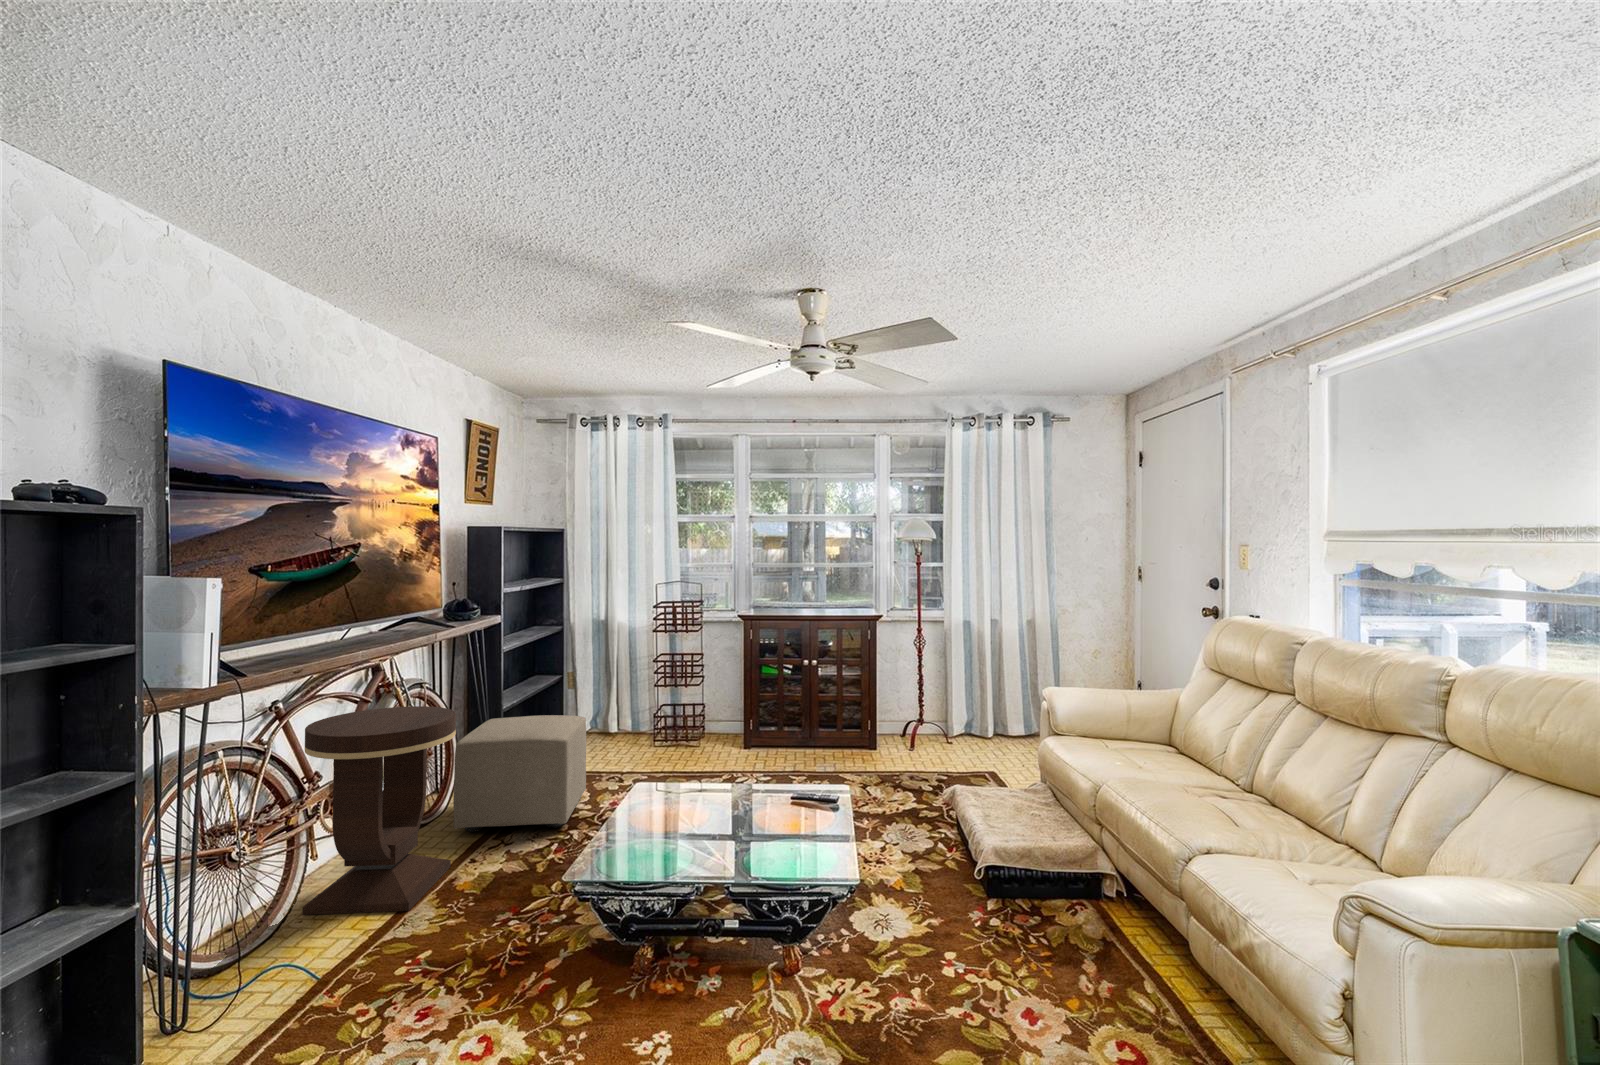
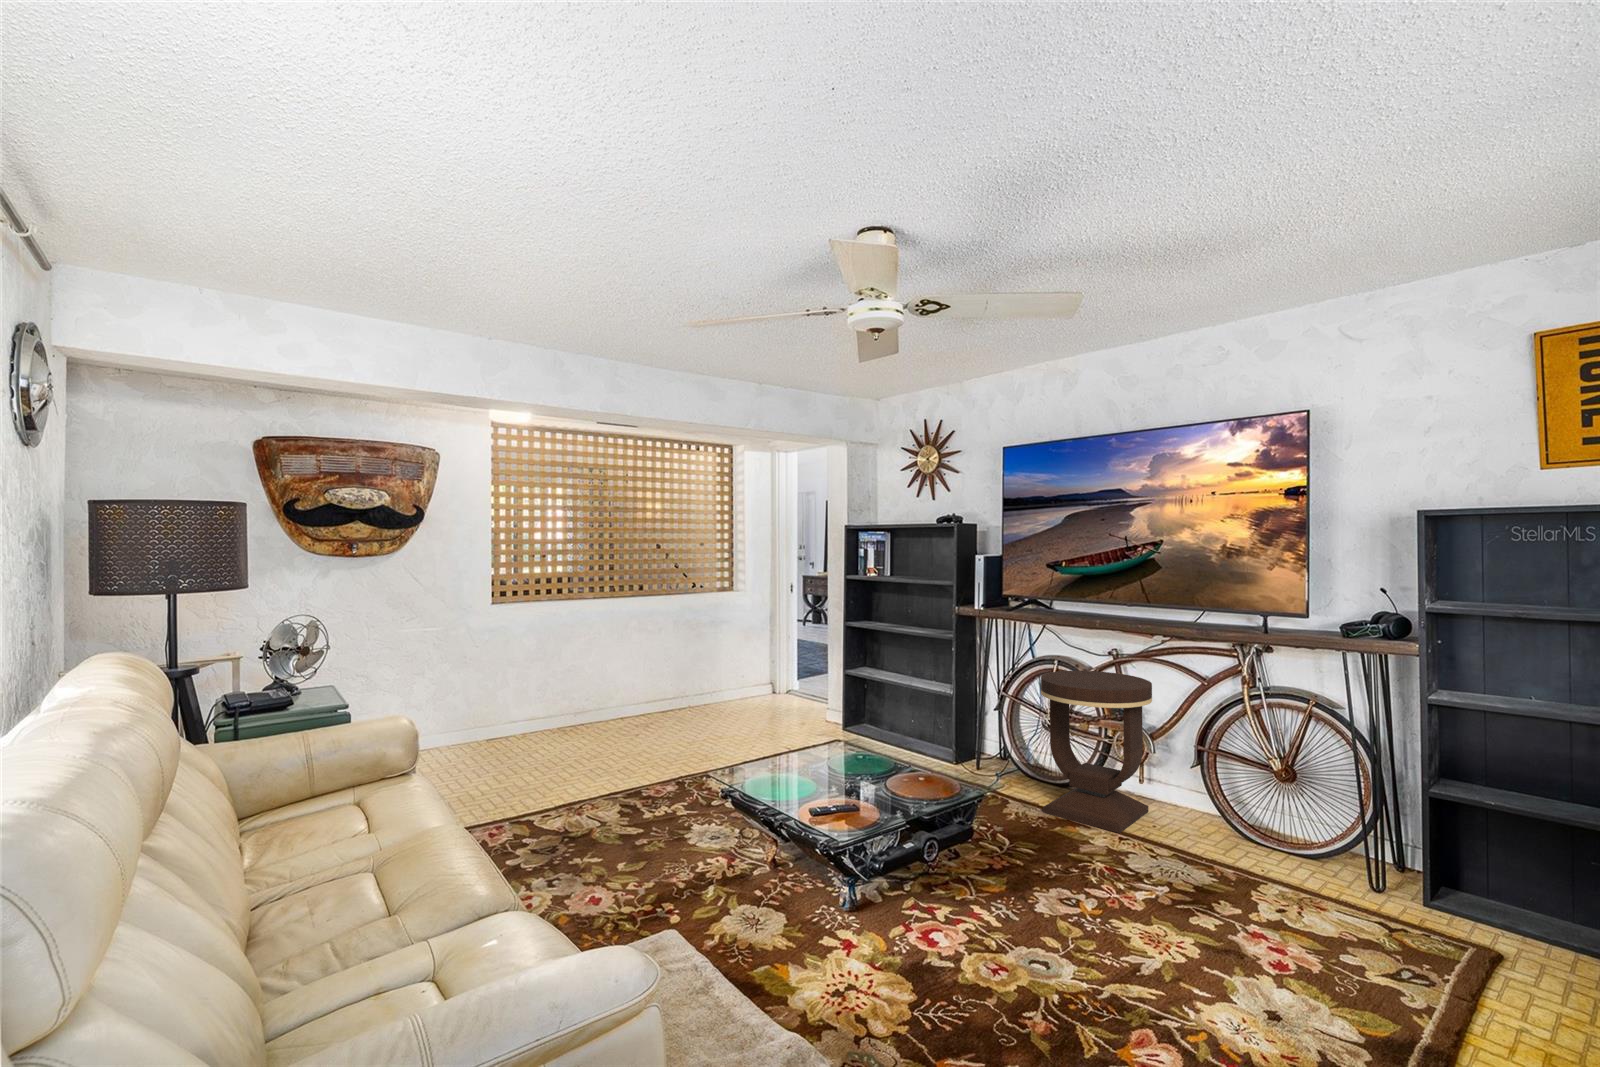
ottoman: present [453,715,586,832] -> none [1174,750,1353,923]

